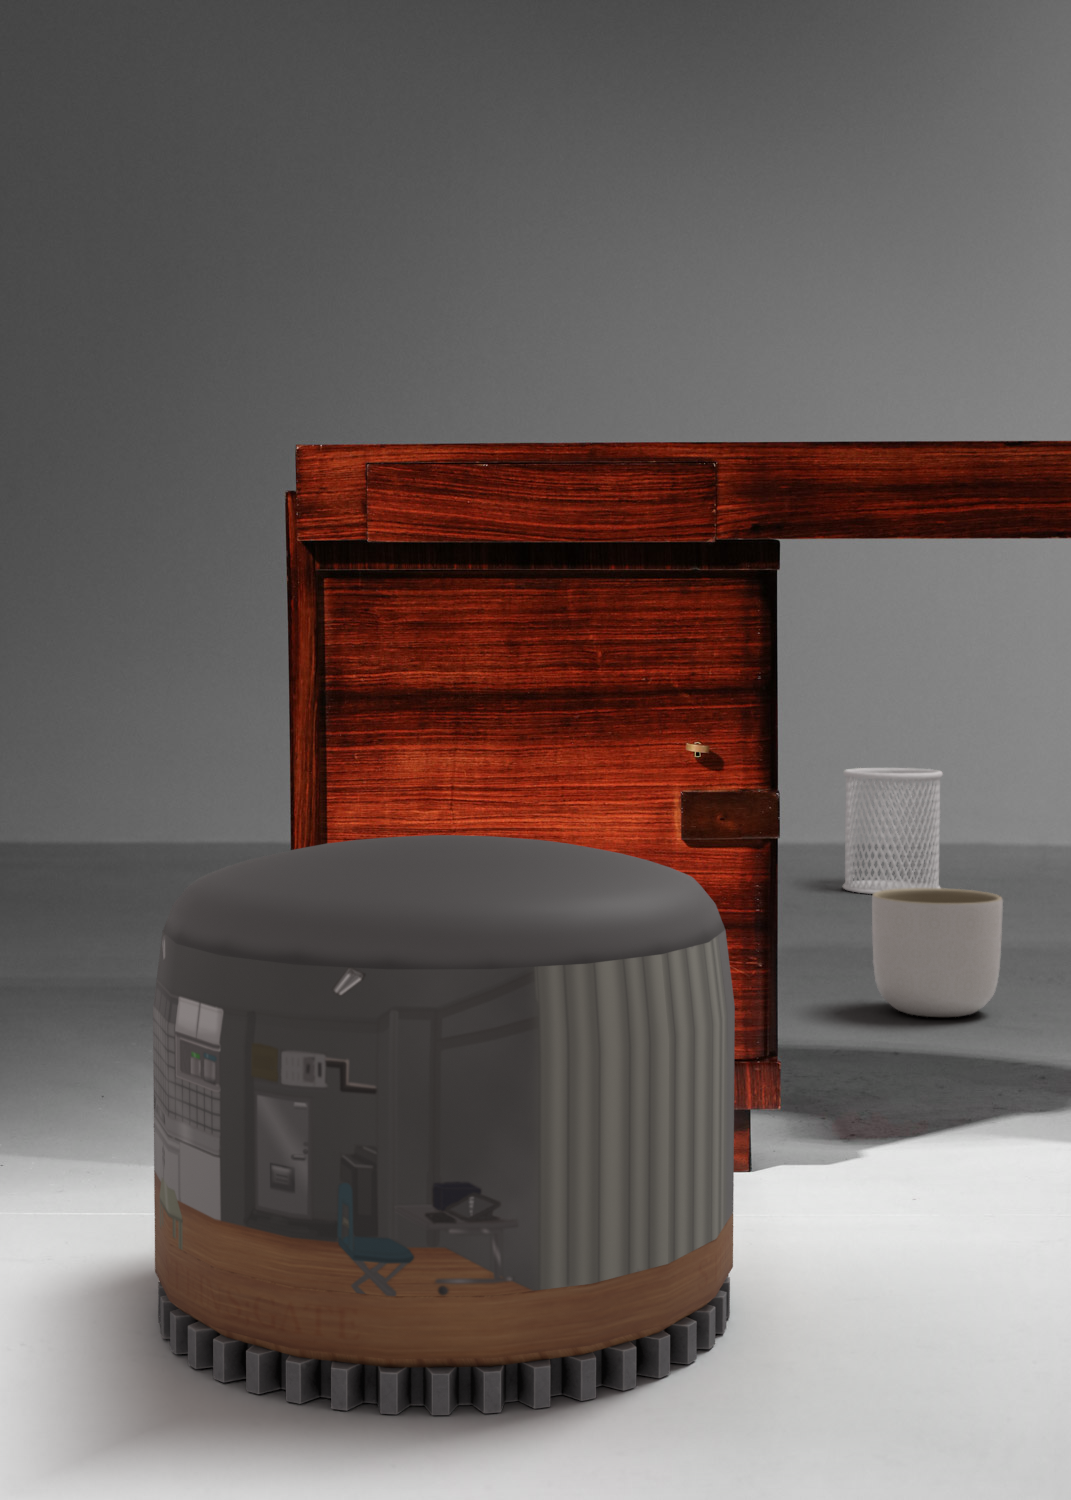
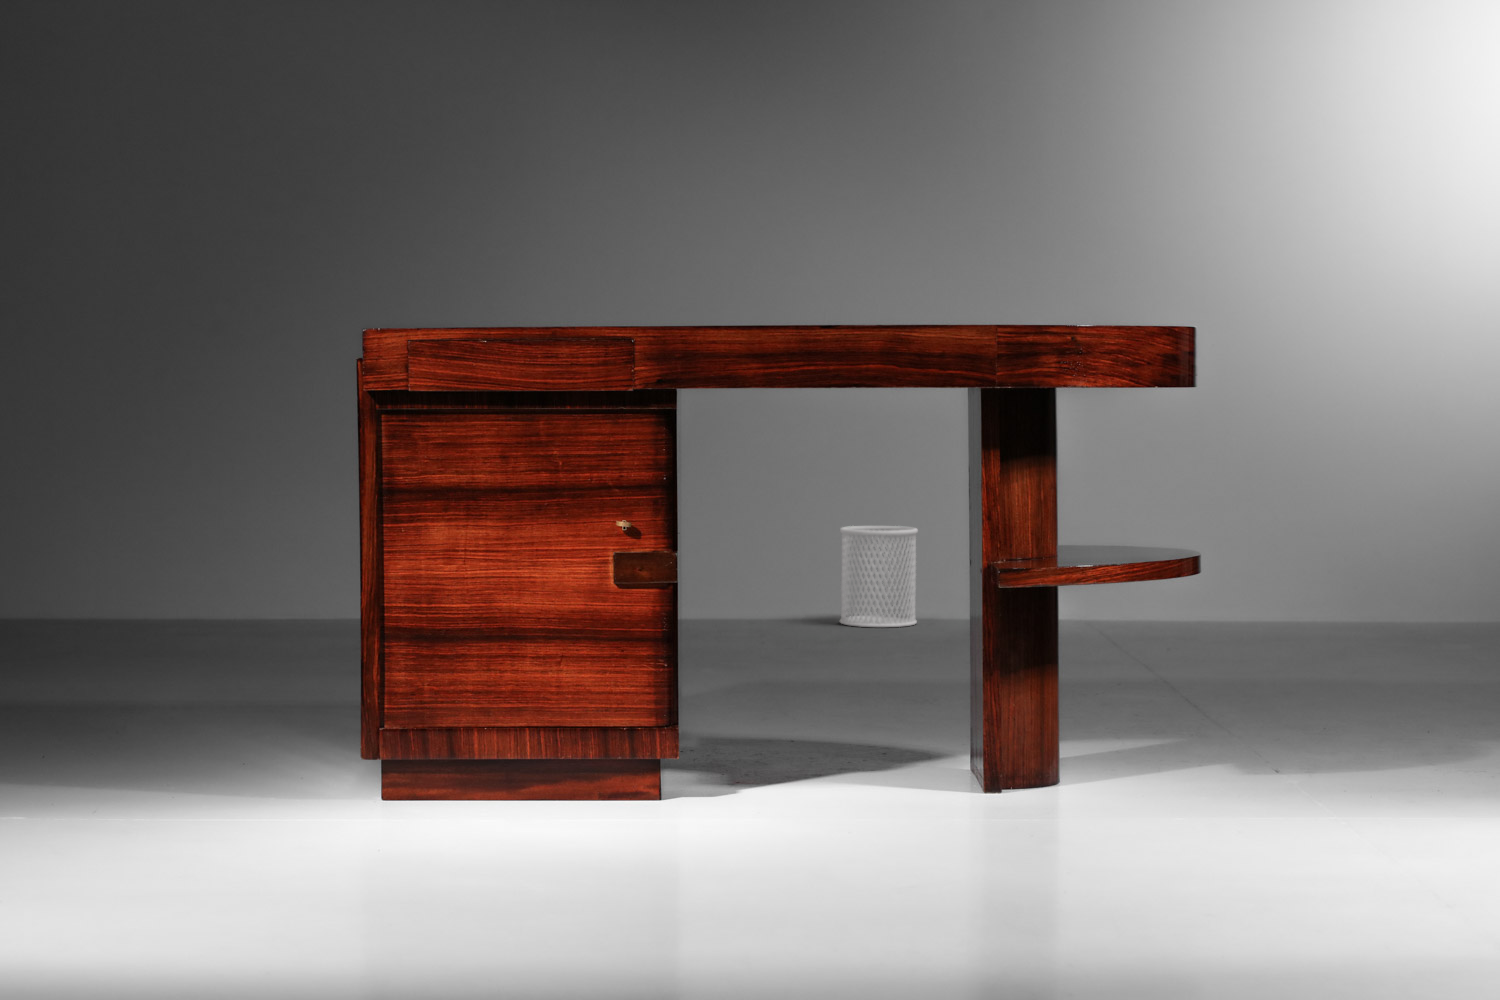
pouf: present [153,835,735,1415] -> none [264,582,612,906]
planter: present [872,888,1003,1017] -> none [804,619,896,711]

